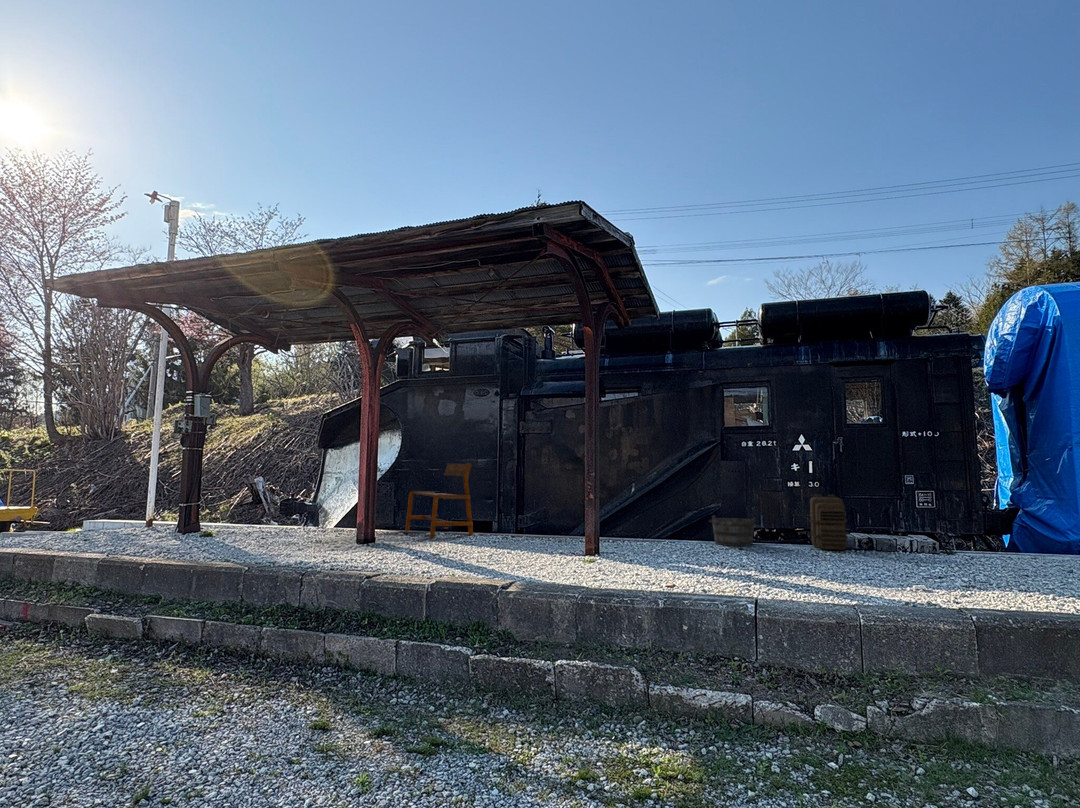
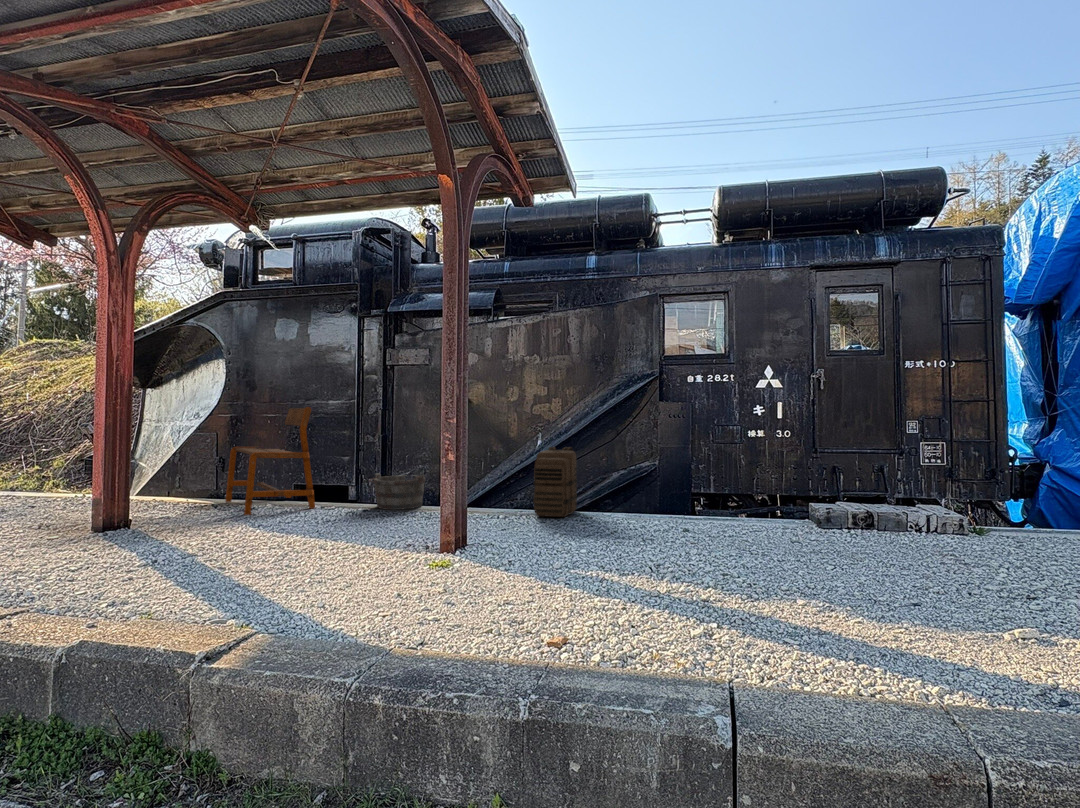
backpack: present [809,494,848,550] -> present [533,447,577,517]
bucket: present [710,516,755,546] -> present [370,473,425,510]

